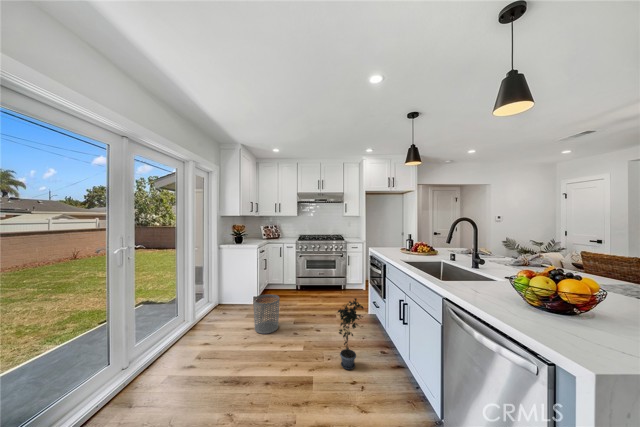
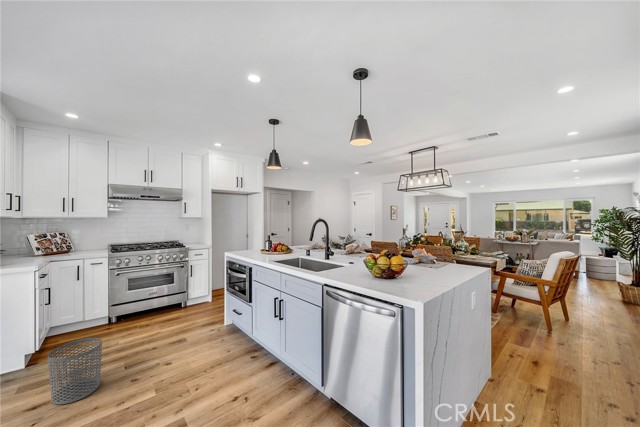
potted plant: present [338,298,364,369] -> none [204,309,240,390]

